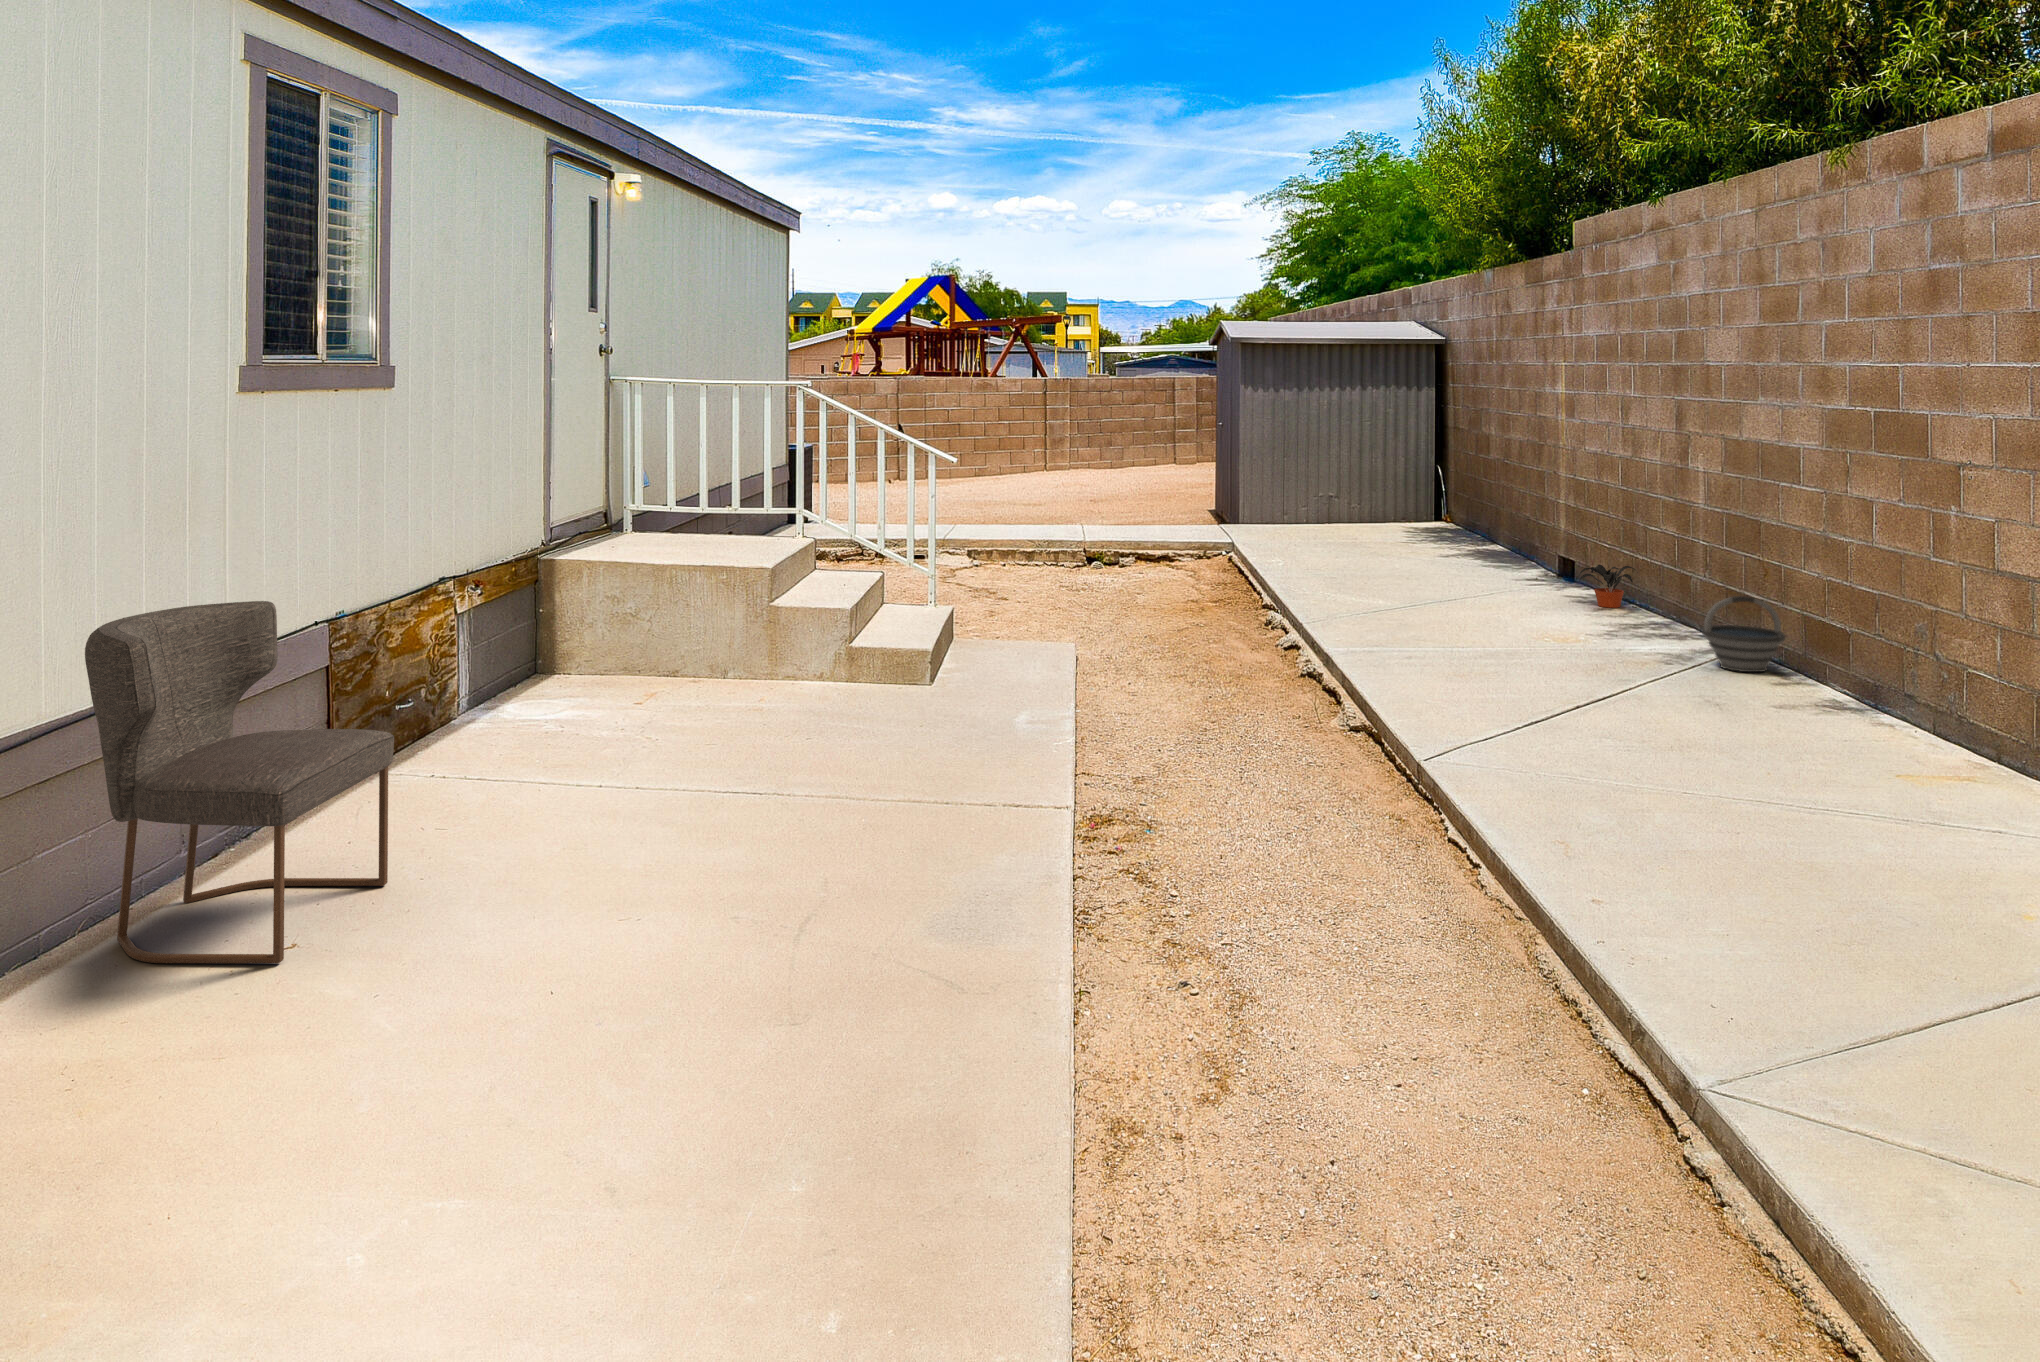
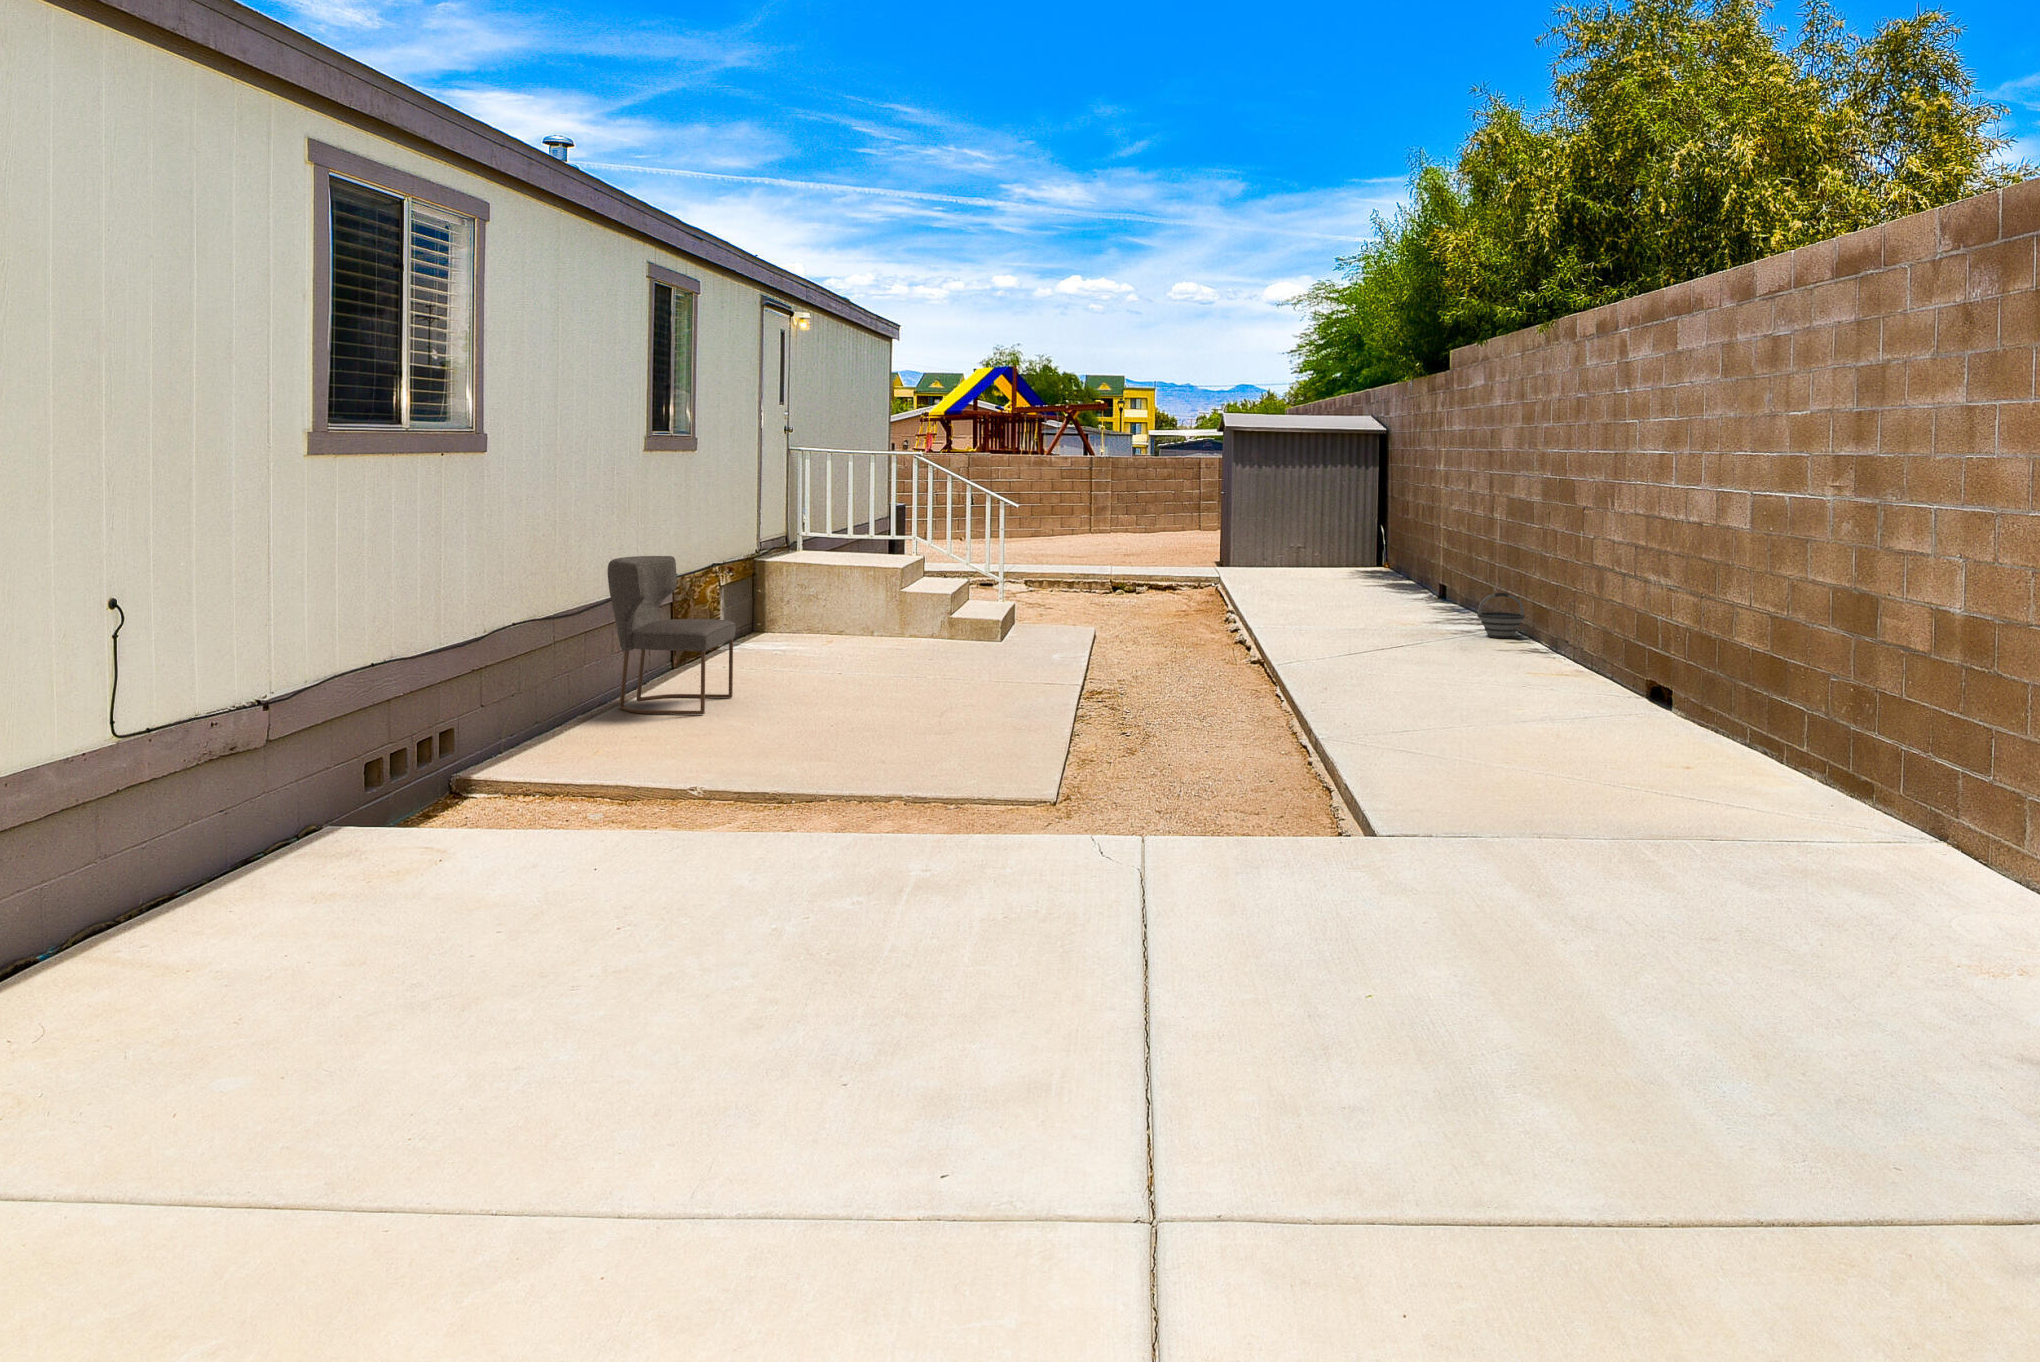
potted plant: present [1579,565,1635,608] -> none [1434,585,1474,612]

